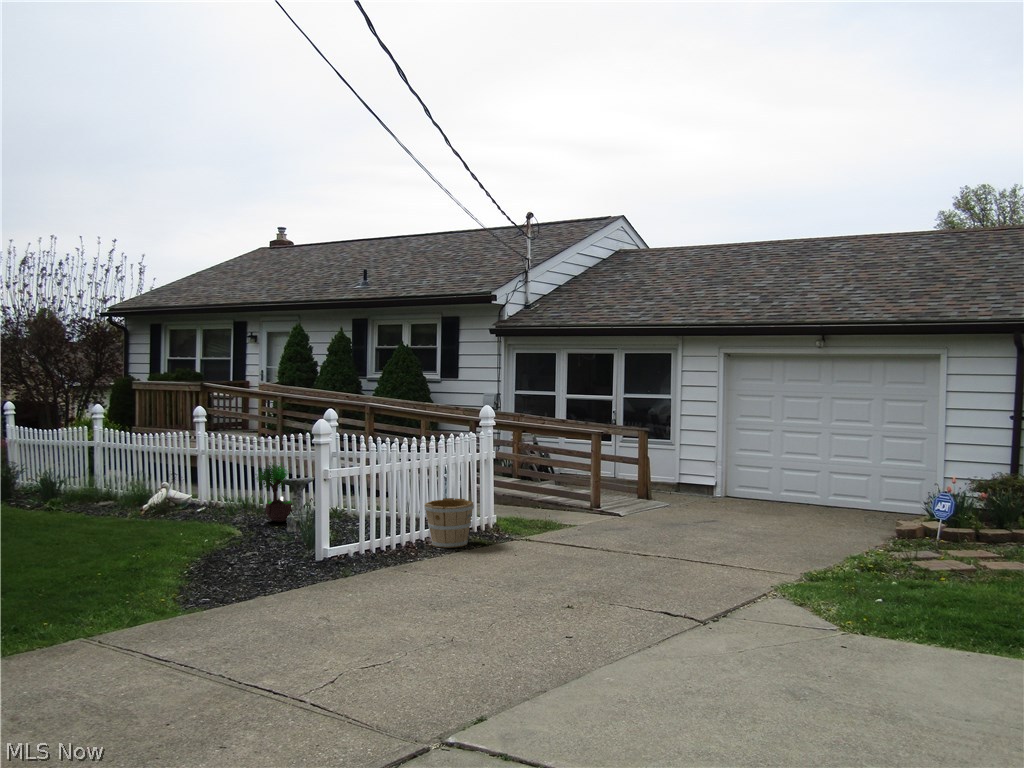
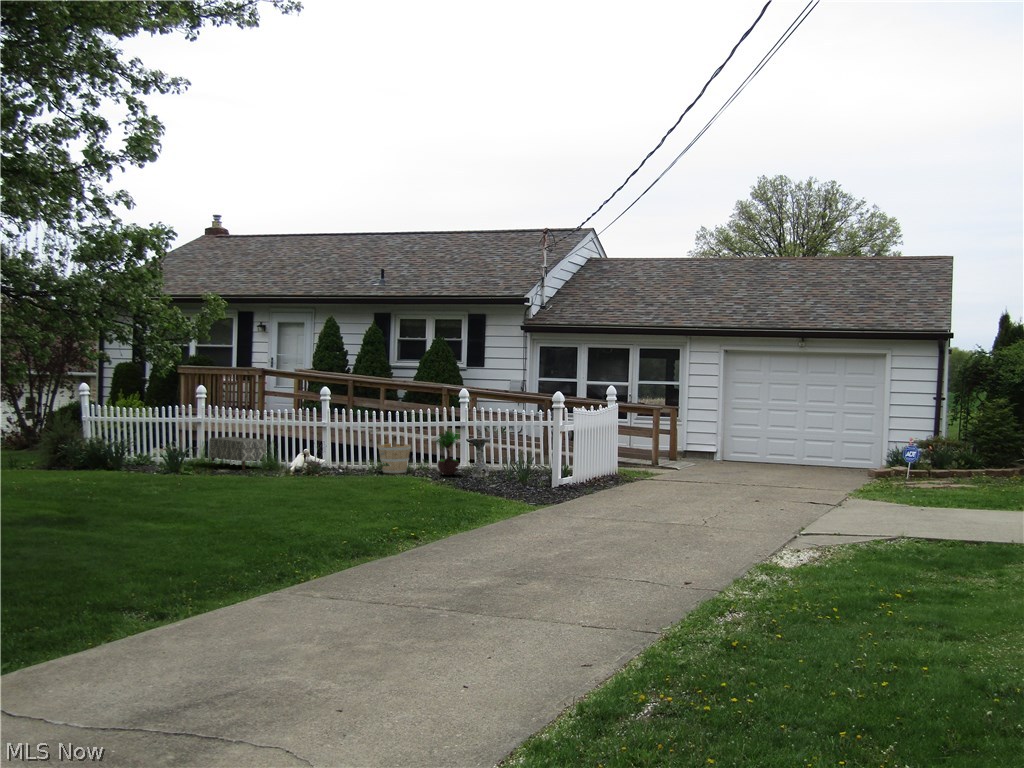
bench: none [67,464,114,506] -> present [209,437,267,470]
wooden bucket: present [424,498,474,548] -> present [378,443,411,474]

